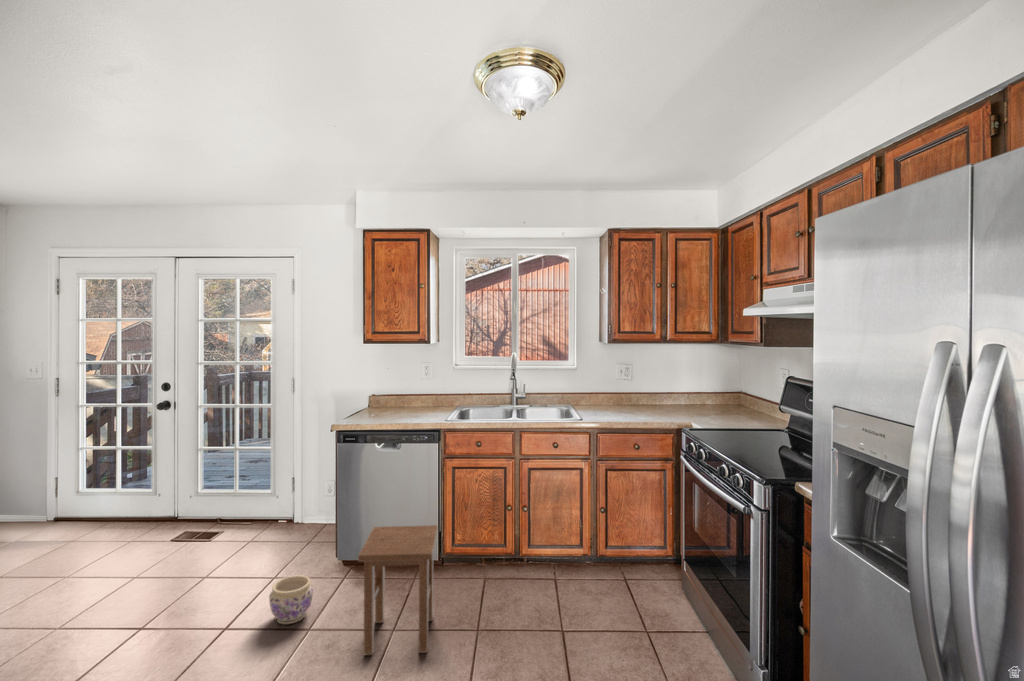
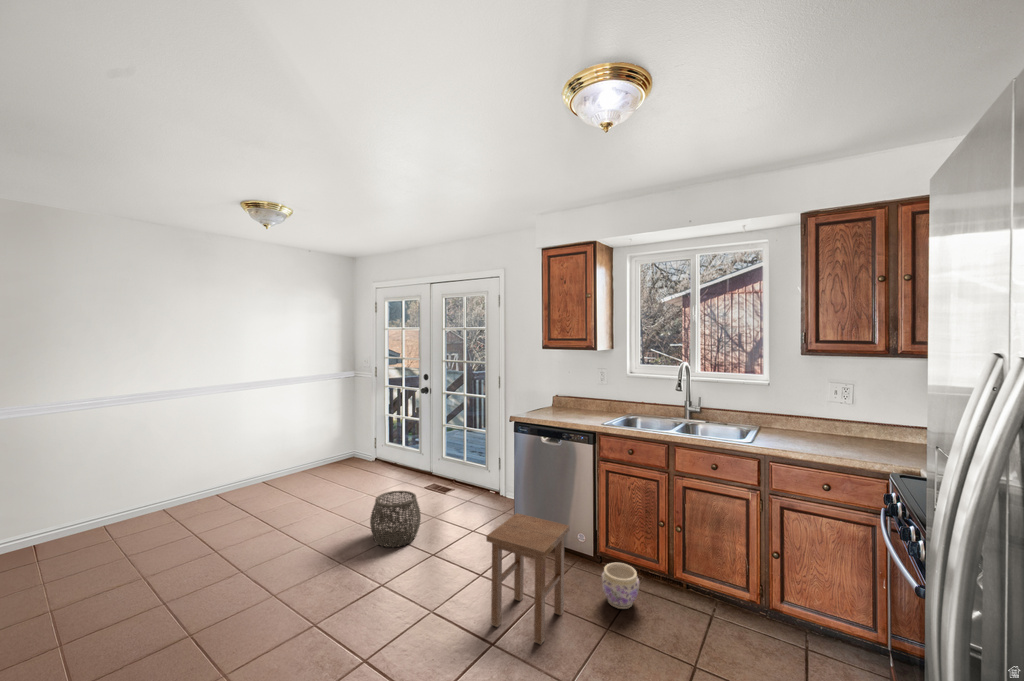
woven basket: none [125,541,210,625] -> present [370,491,421,547]
planter: present [269,575,313,625] -> present [602,563,639,609]

